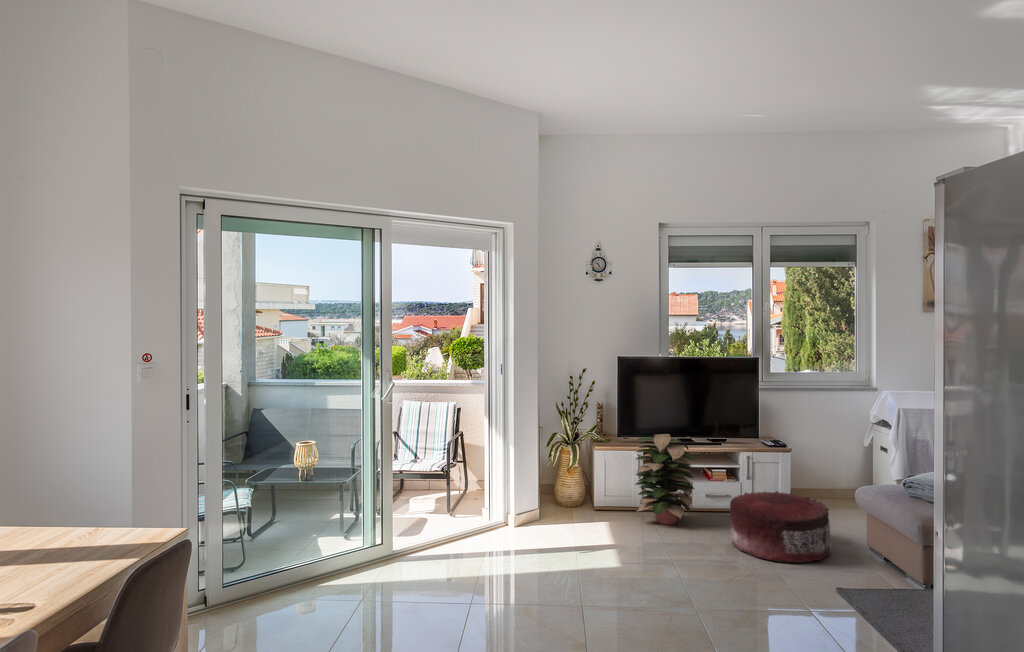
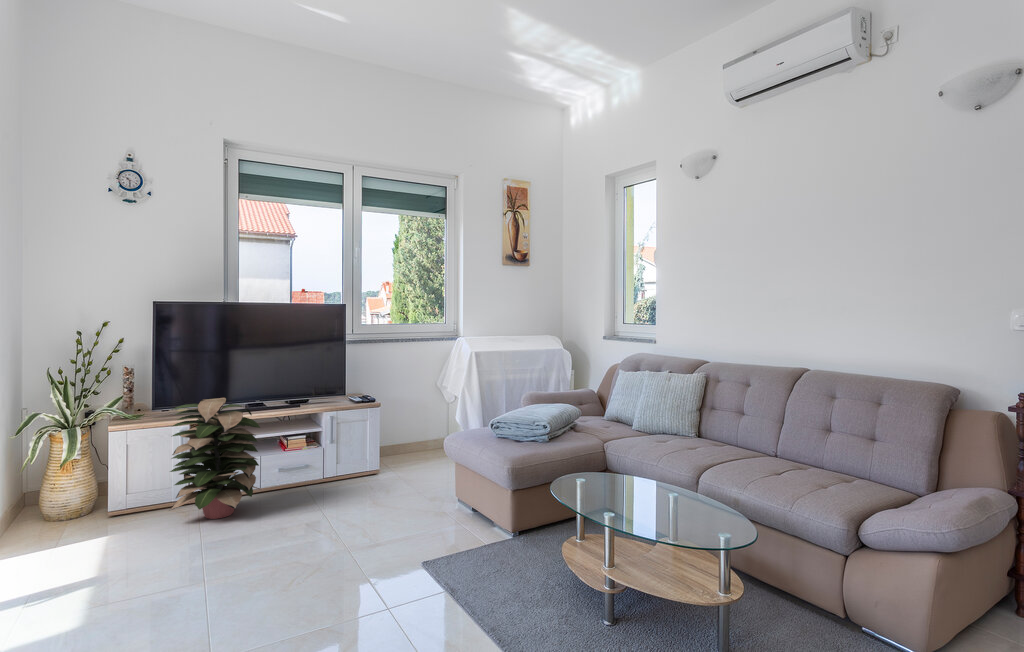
pouf: present [730,491,831,563] -> none [299,452,419,542]

